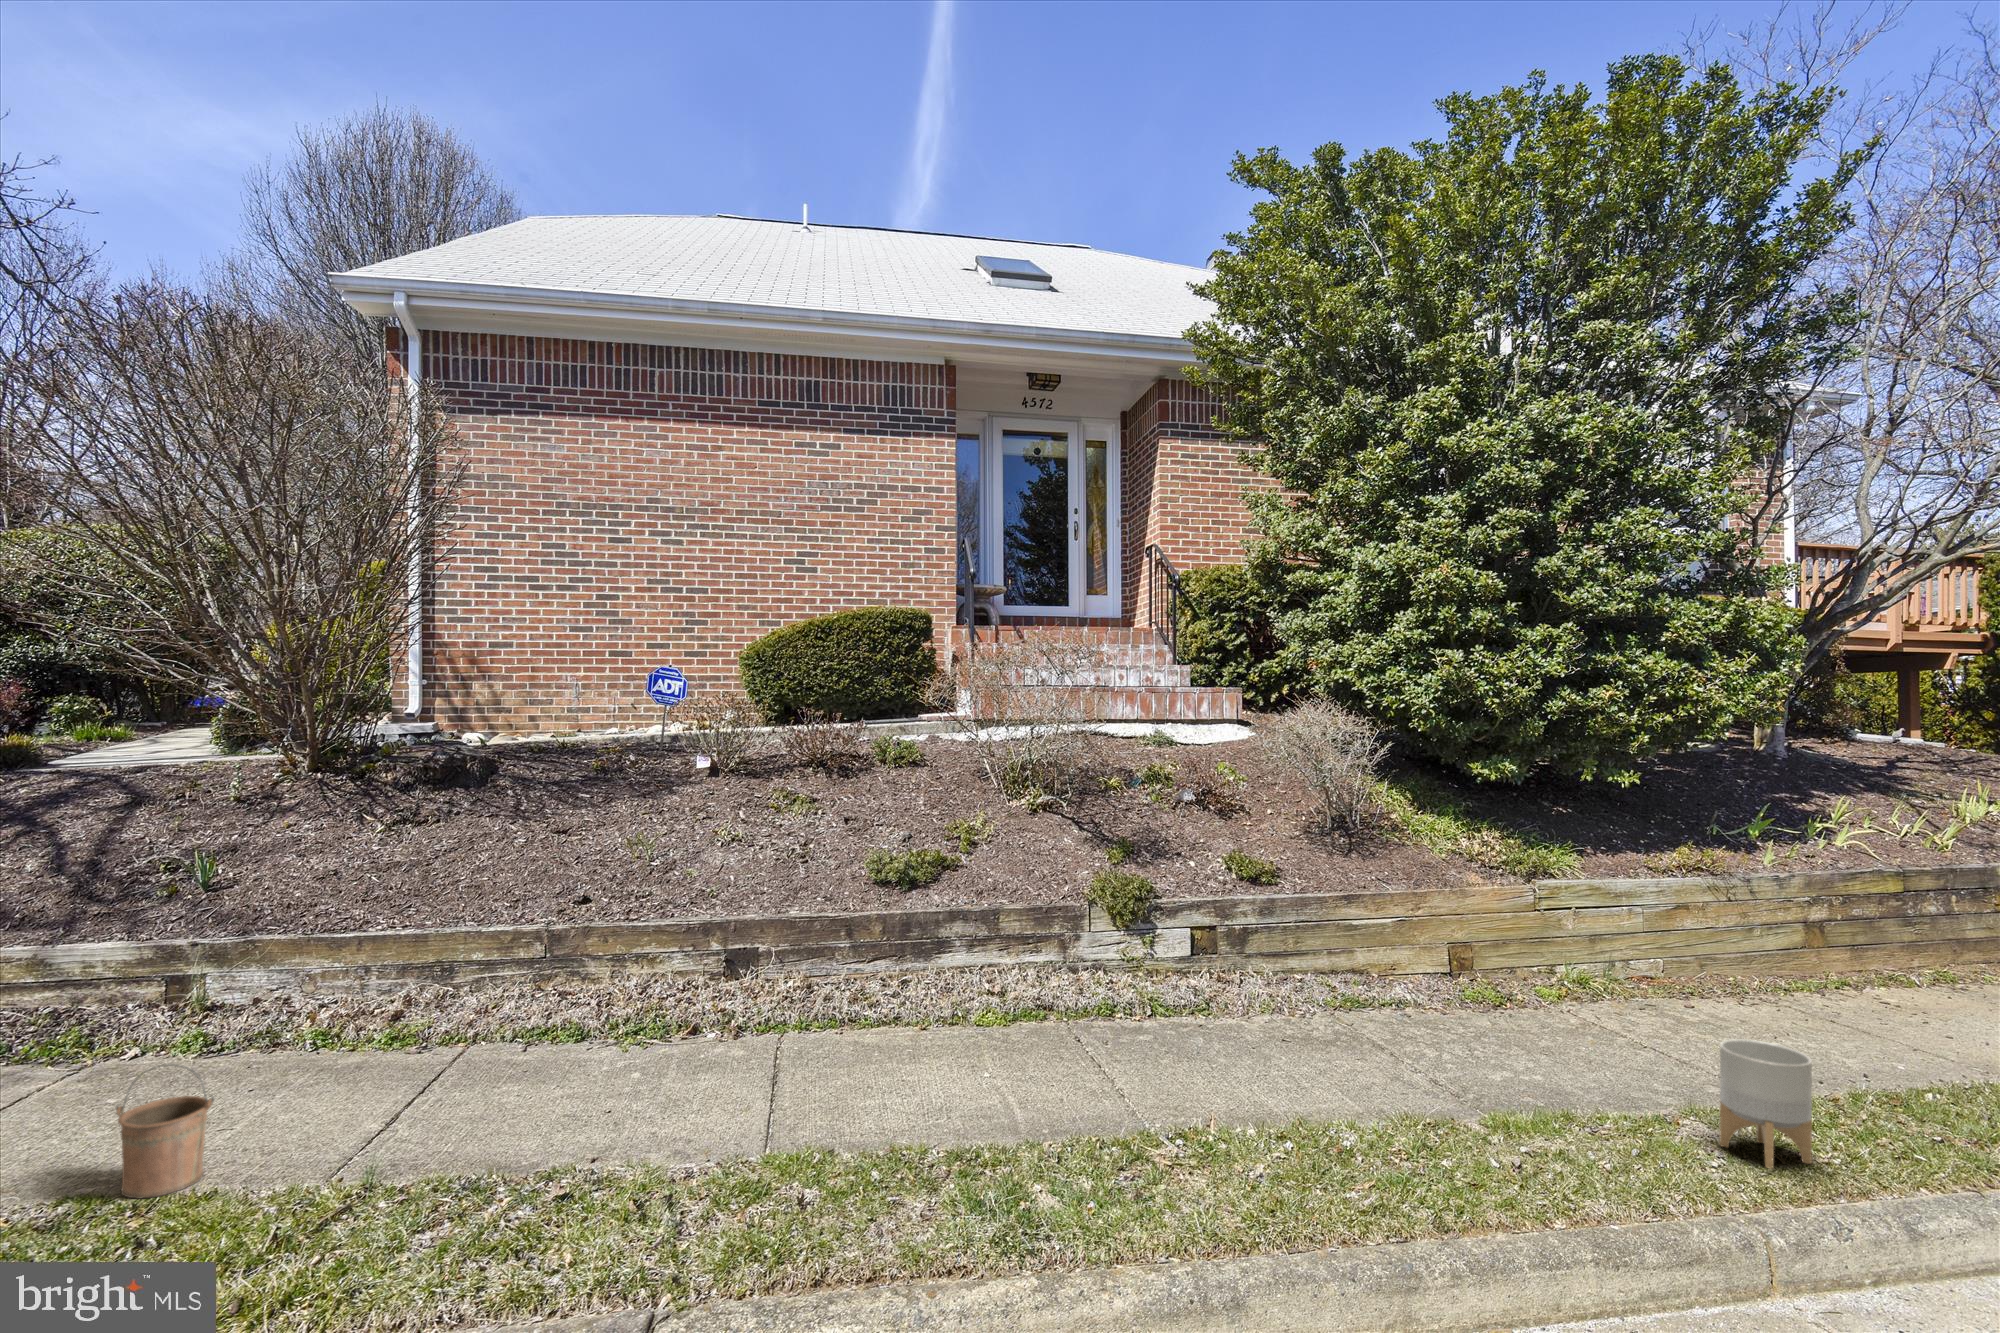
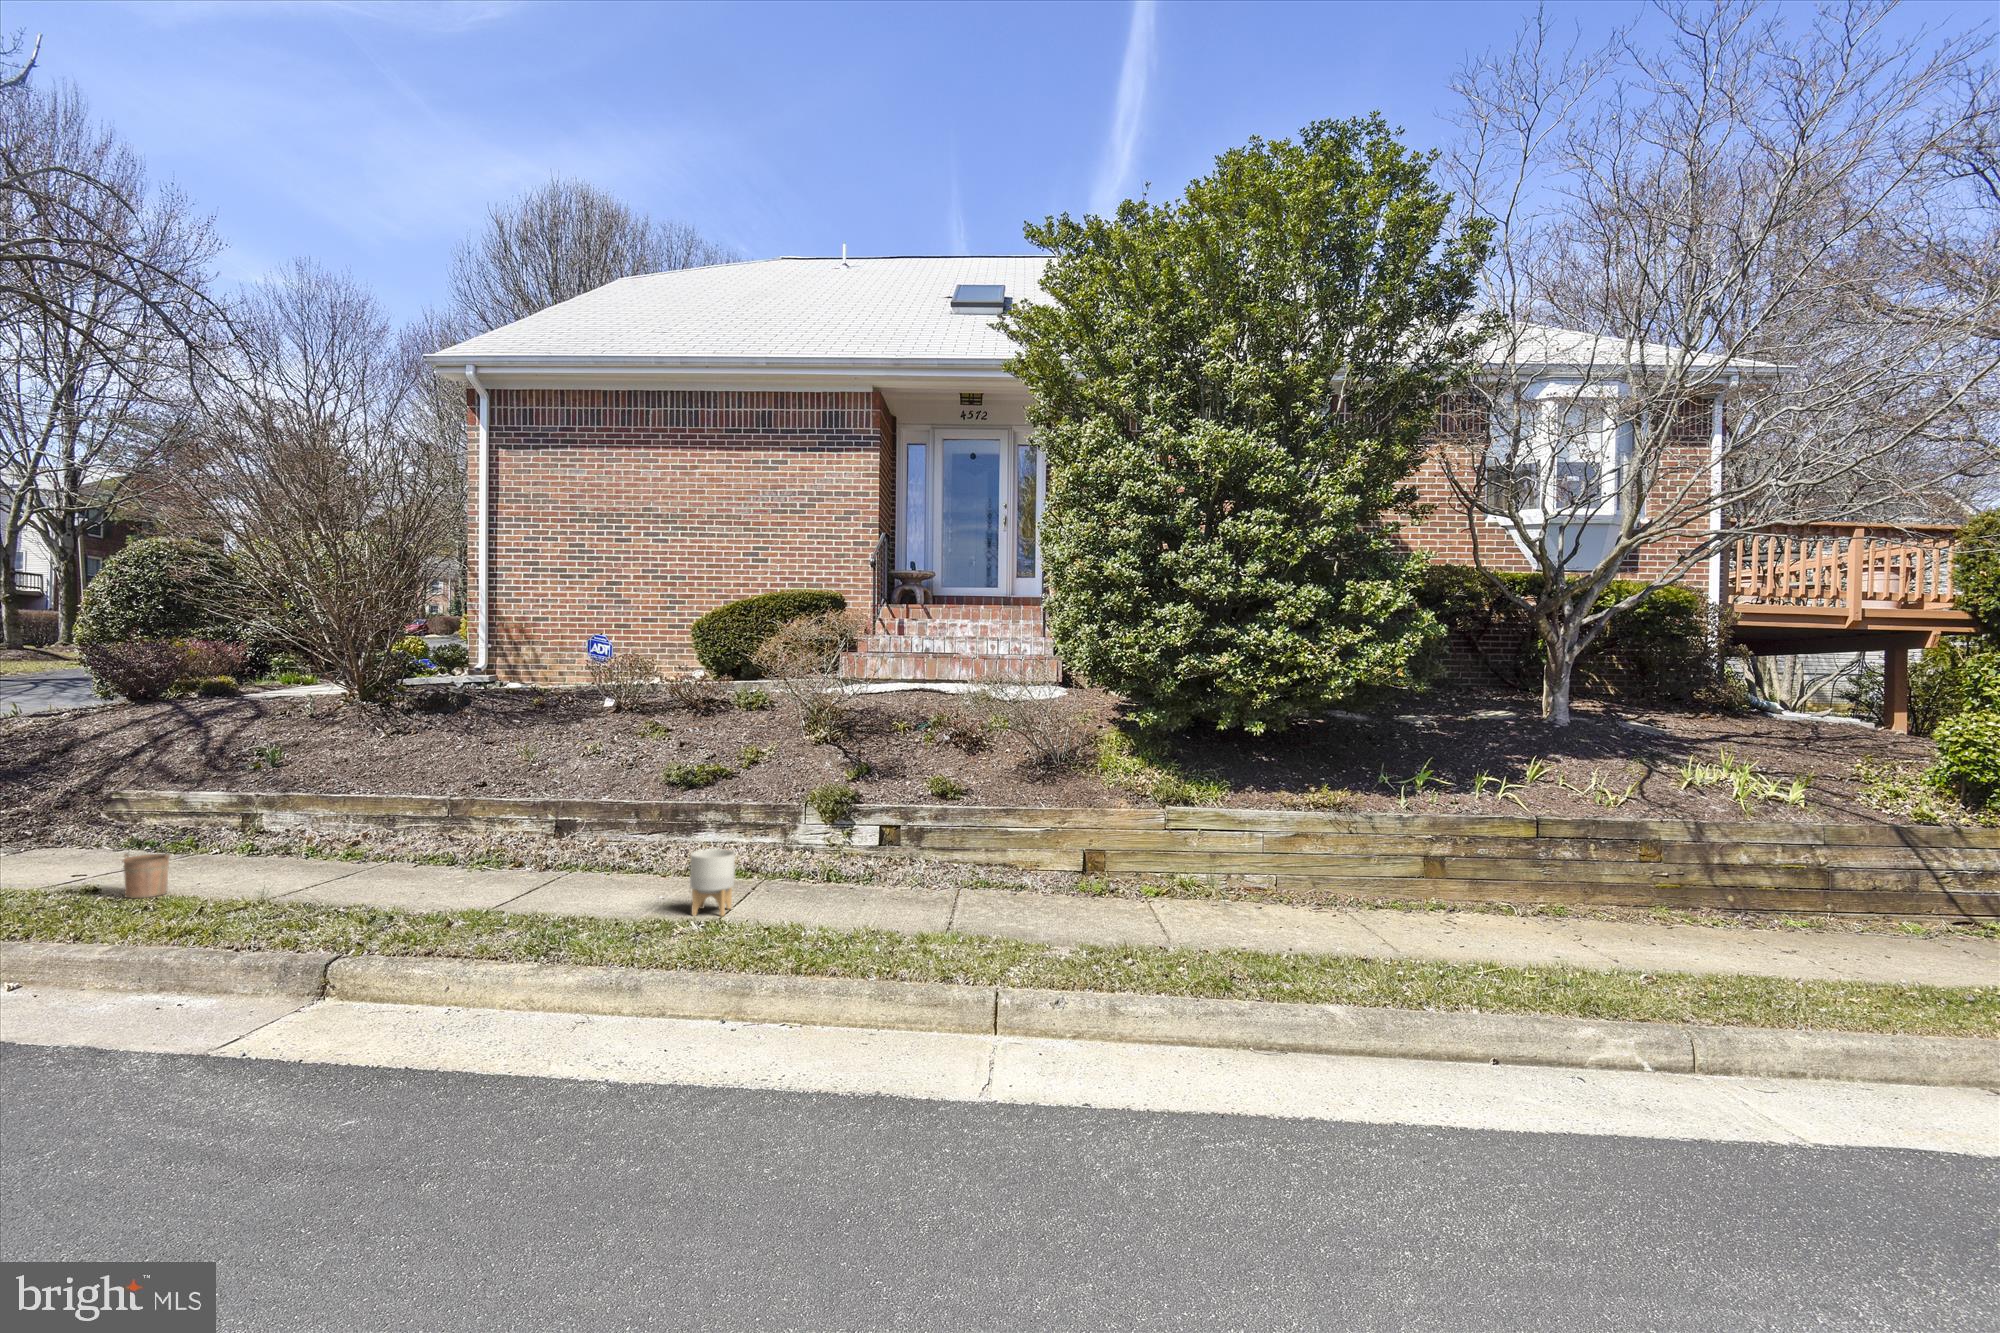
planter: present [1719,1039,1812,1169] -> present [690,849,735,916]

